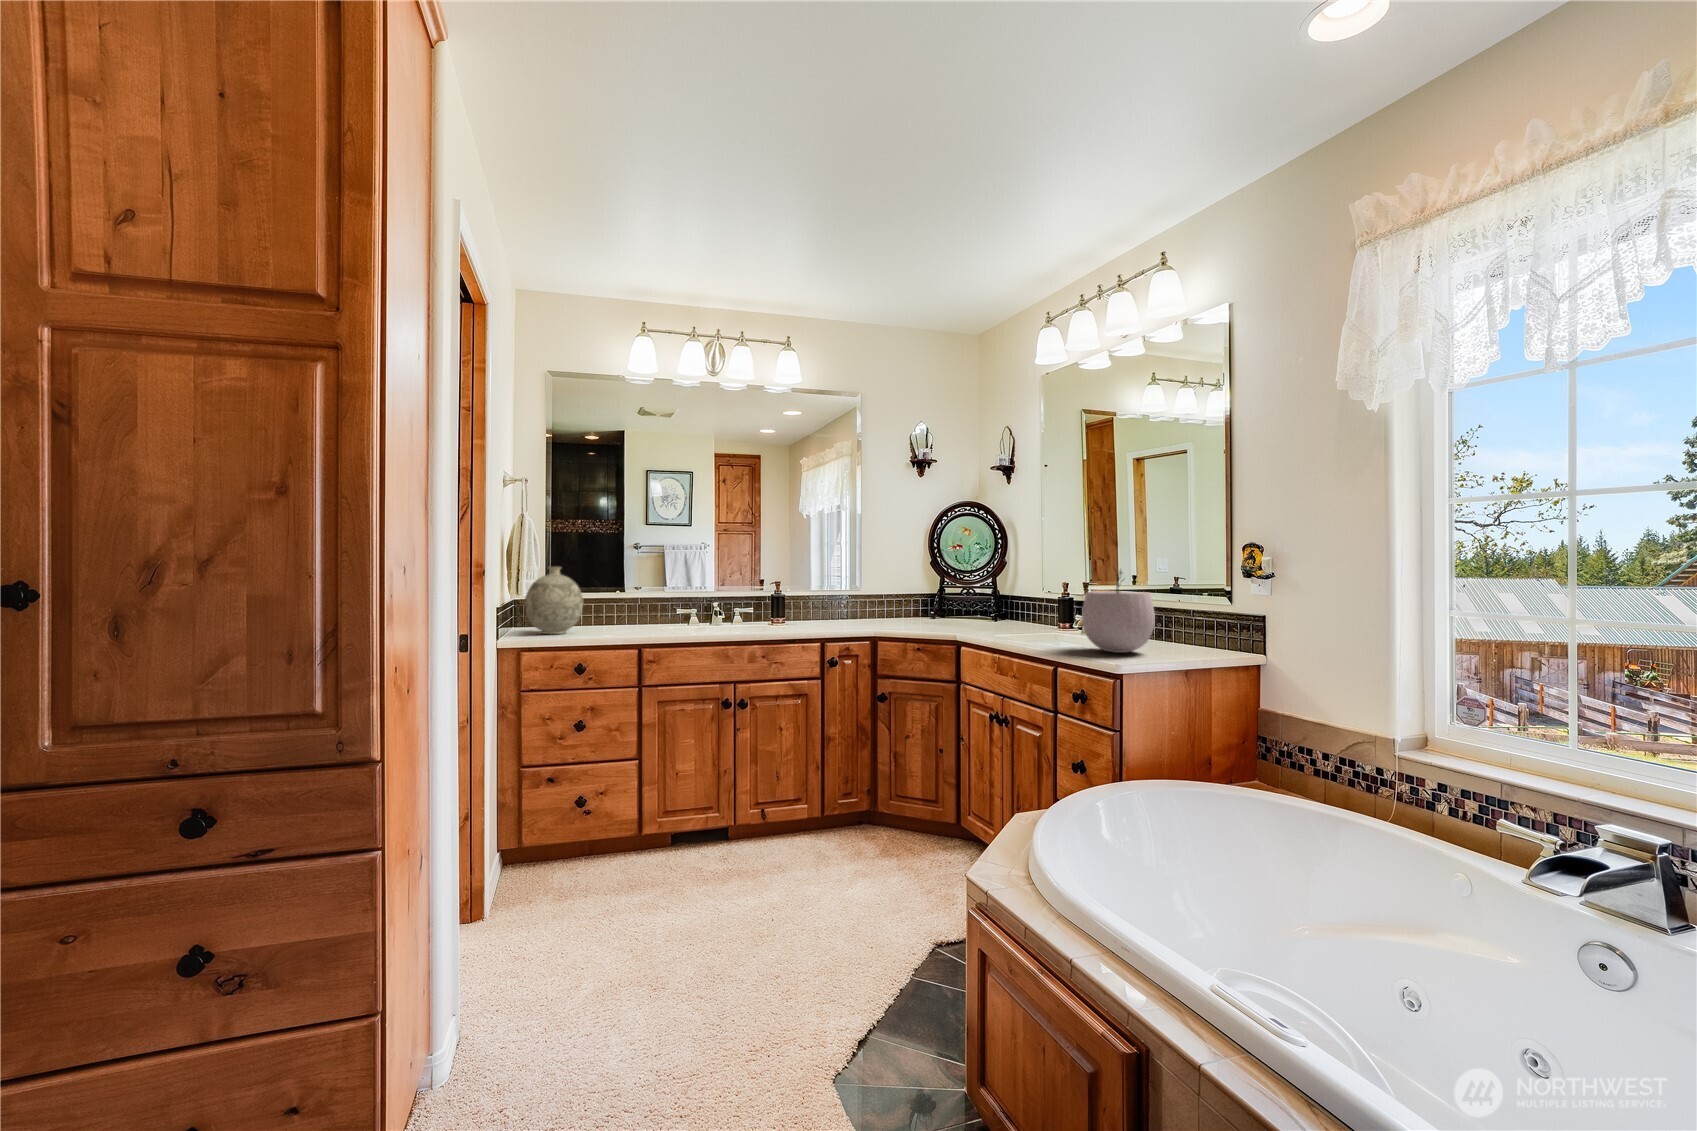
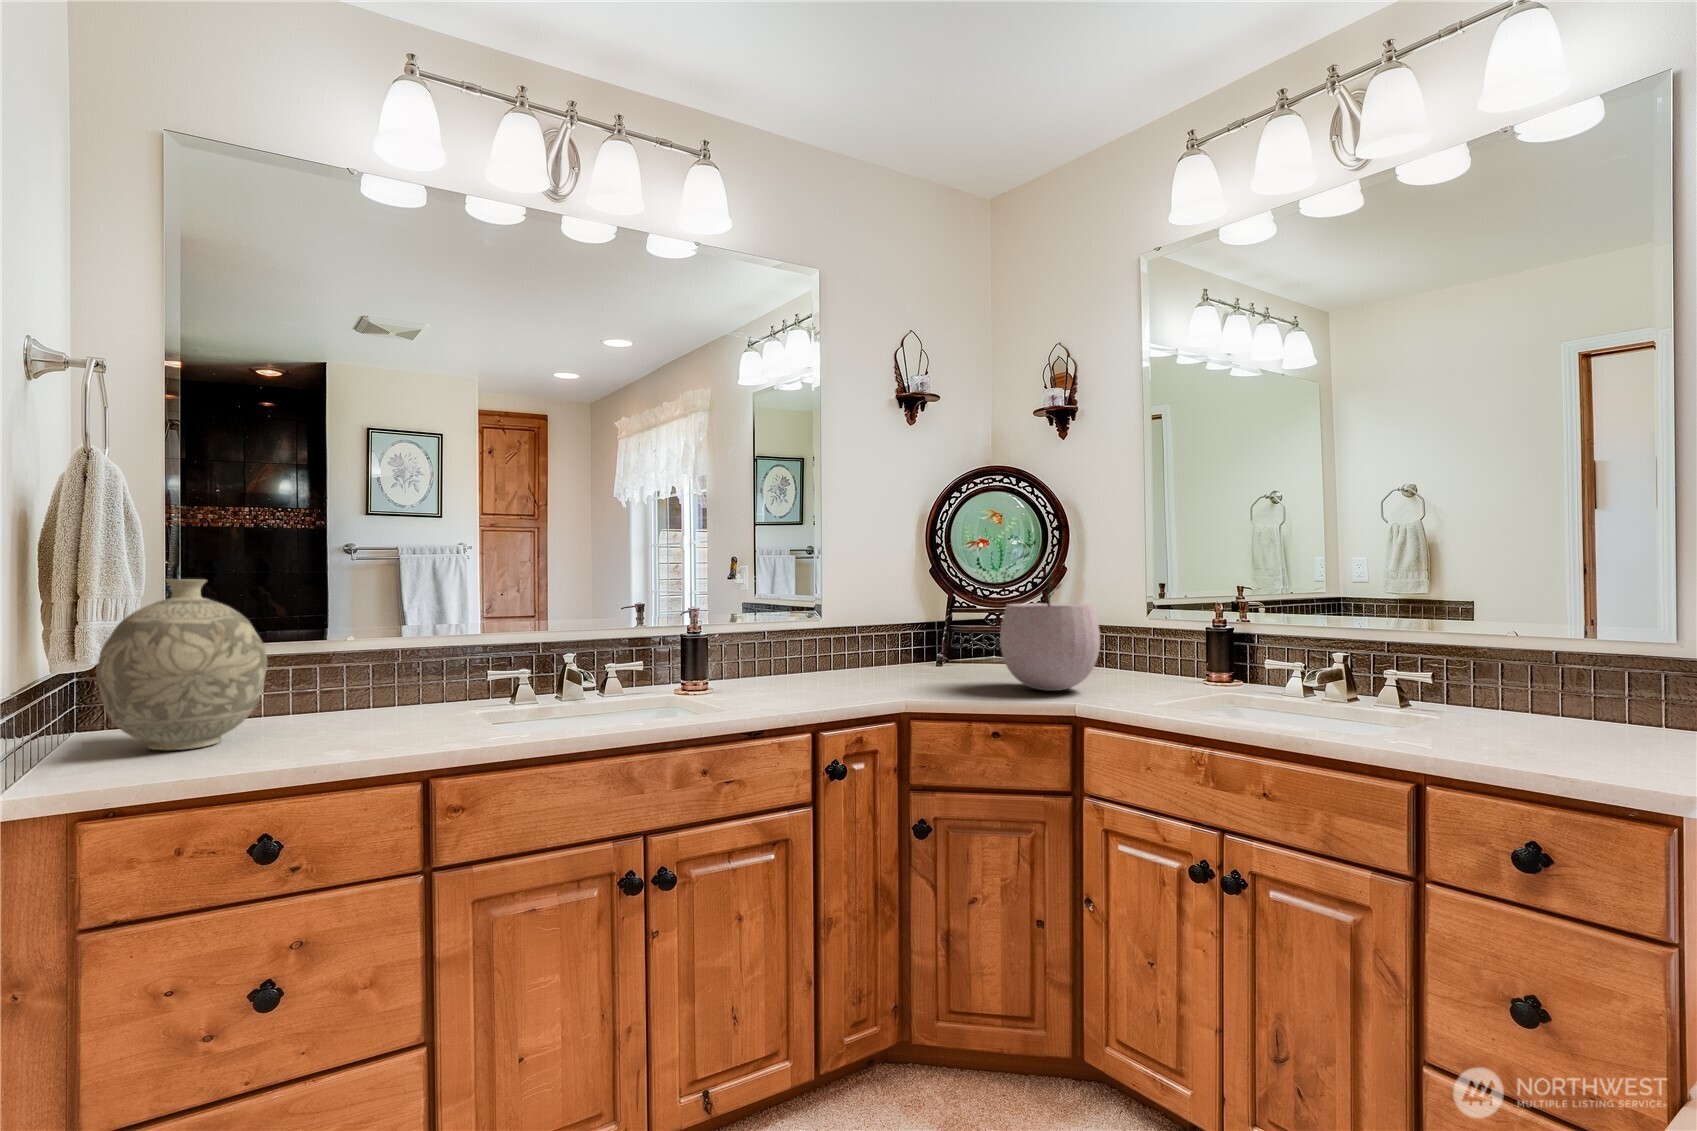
plant pot: present [1082,569,1155,653] -> present [1000,572,1100,691]

